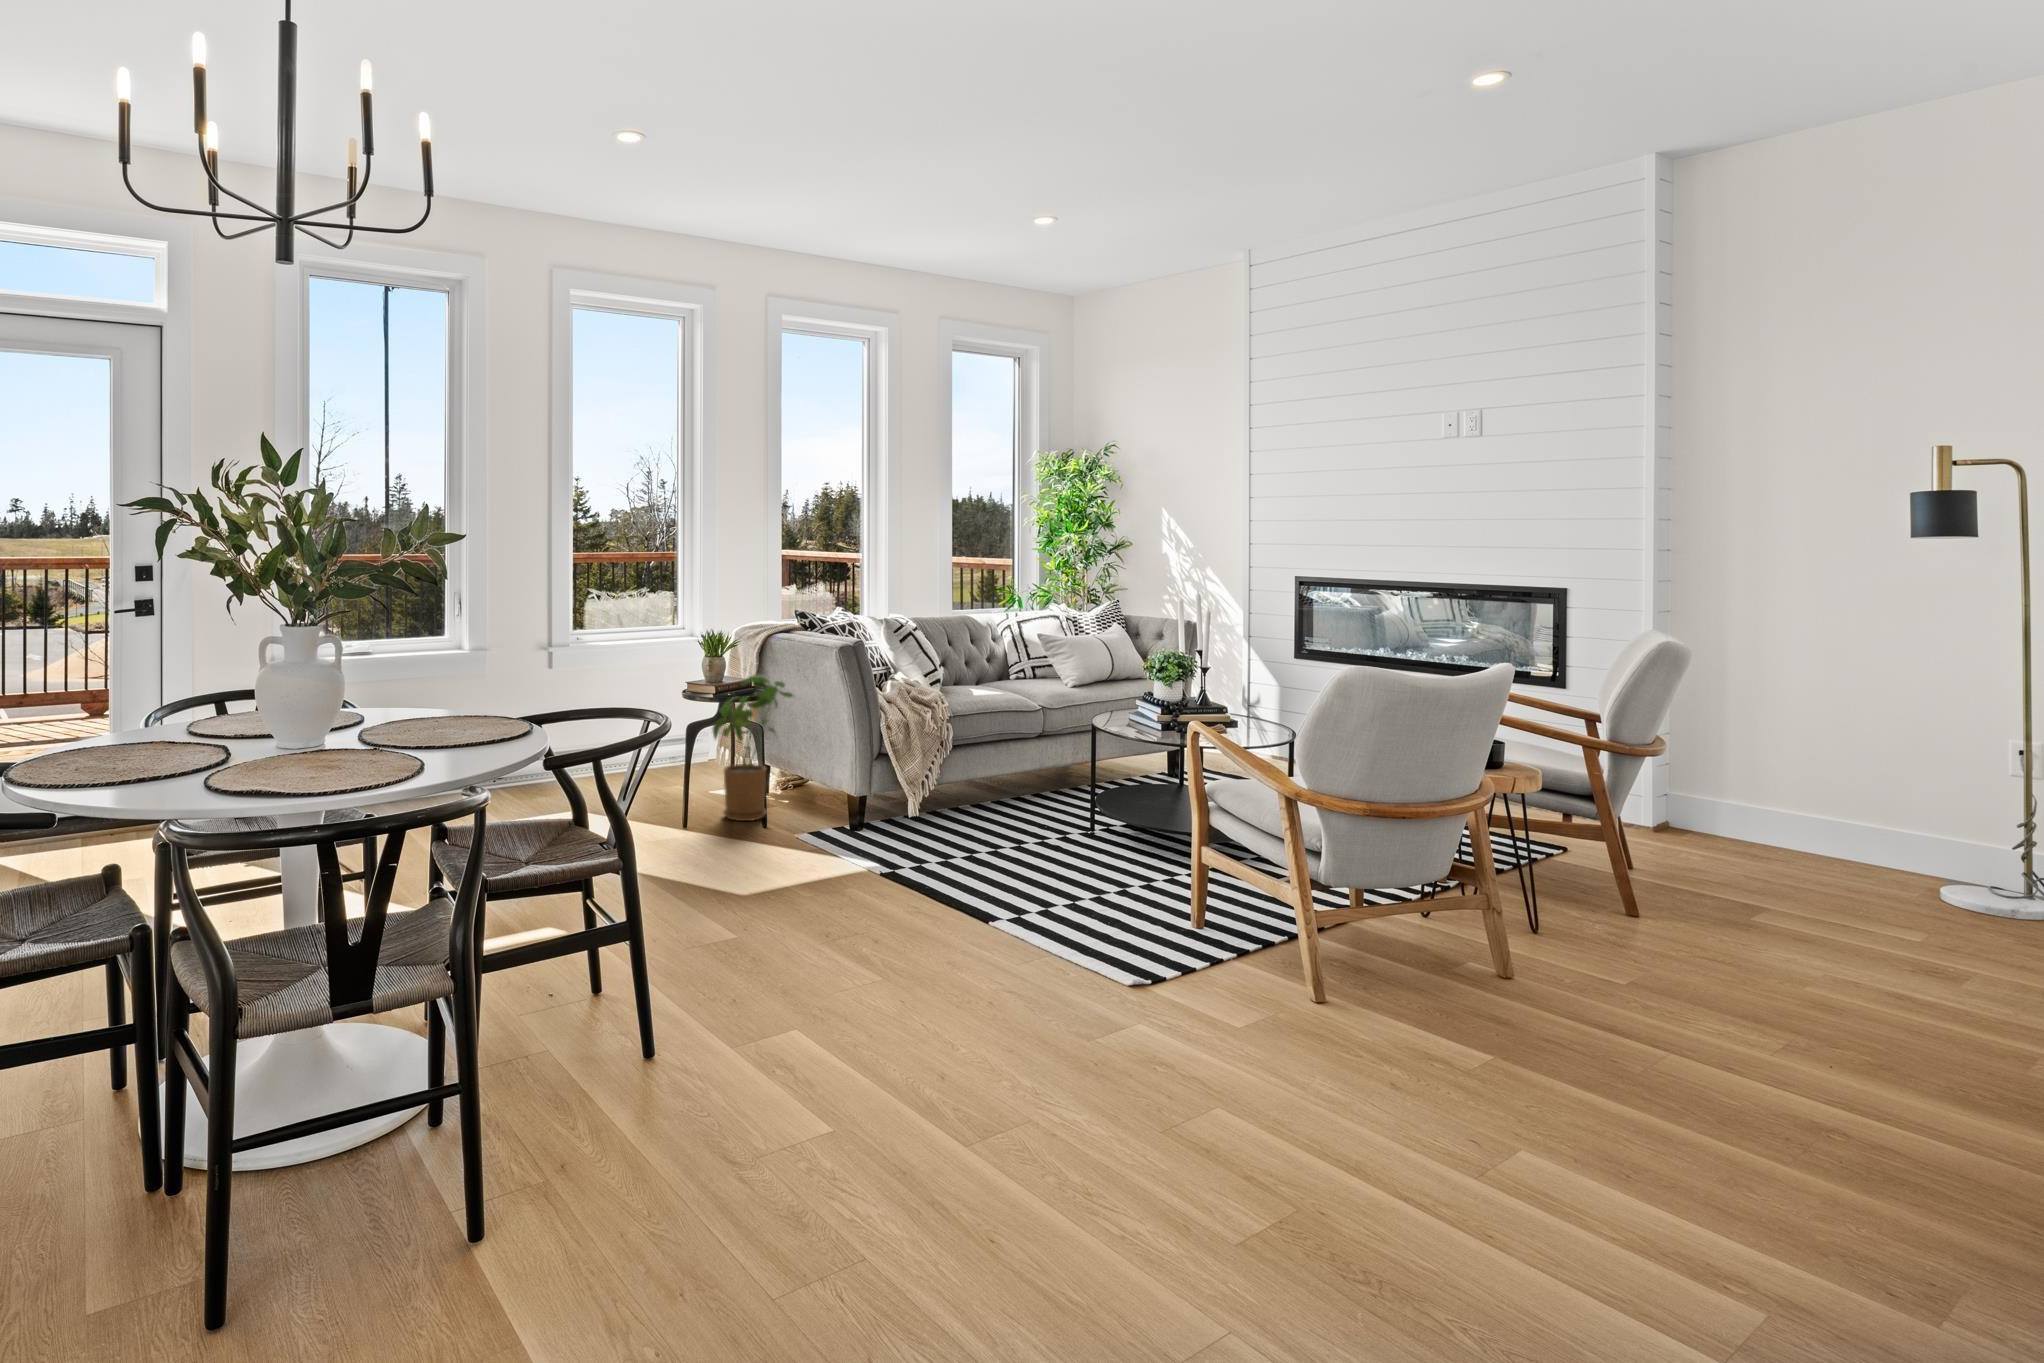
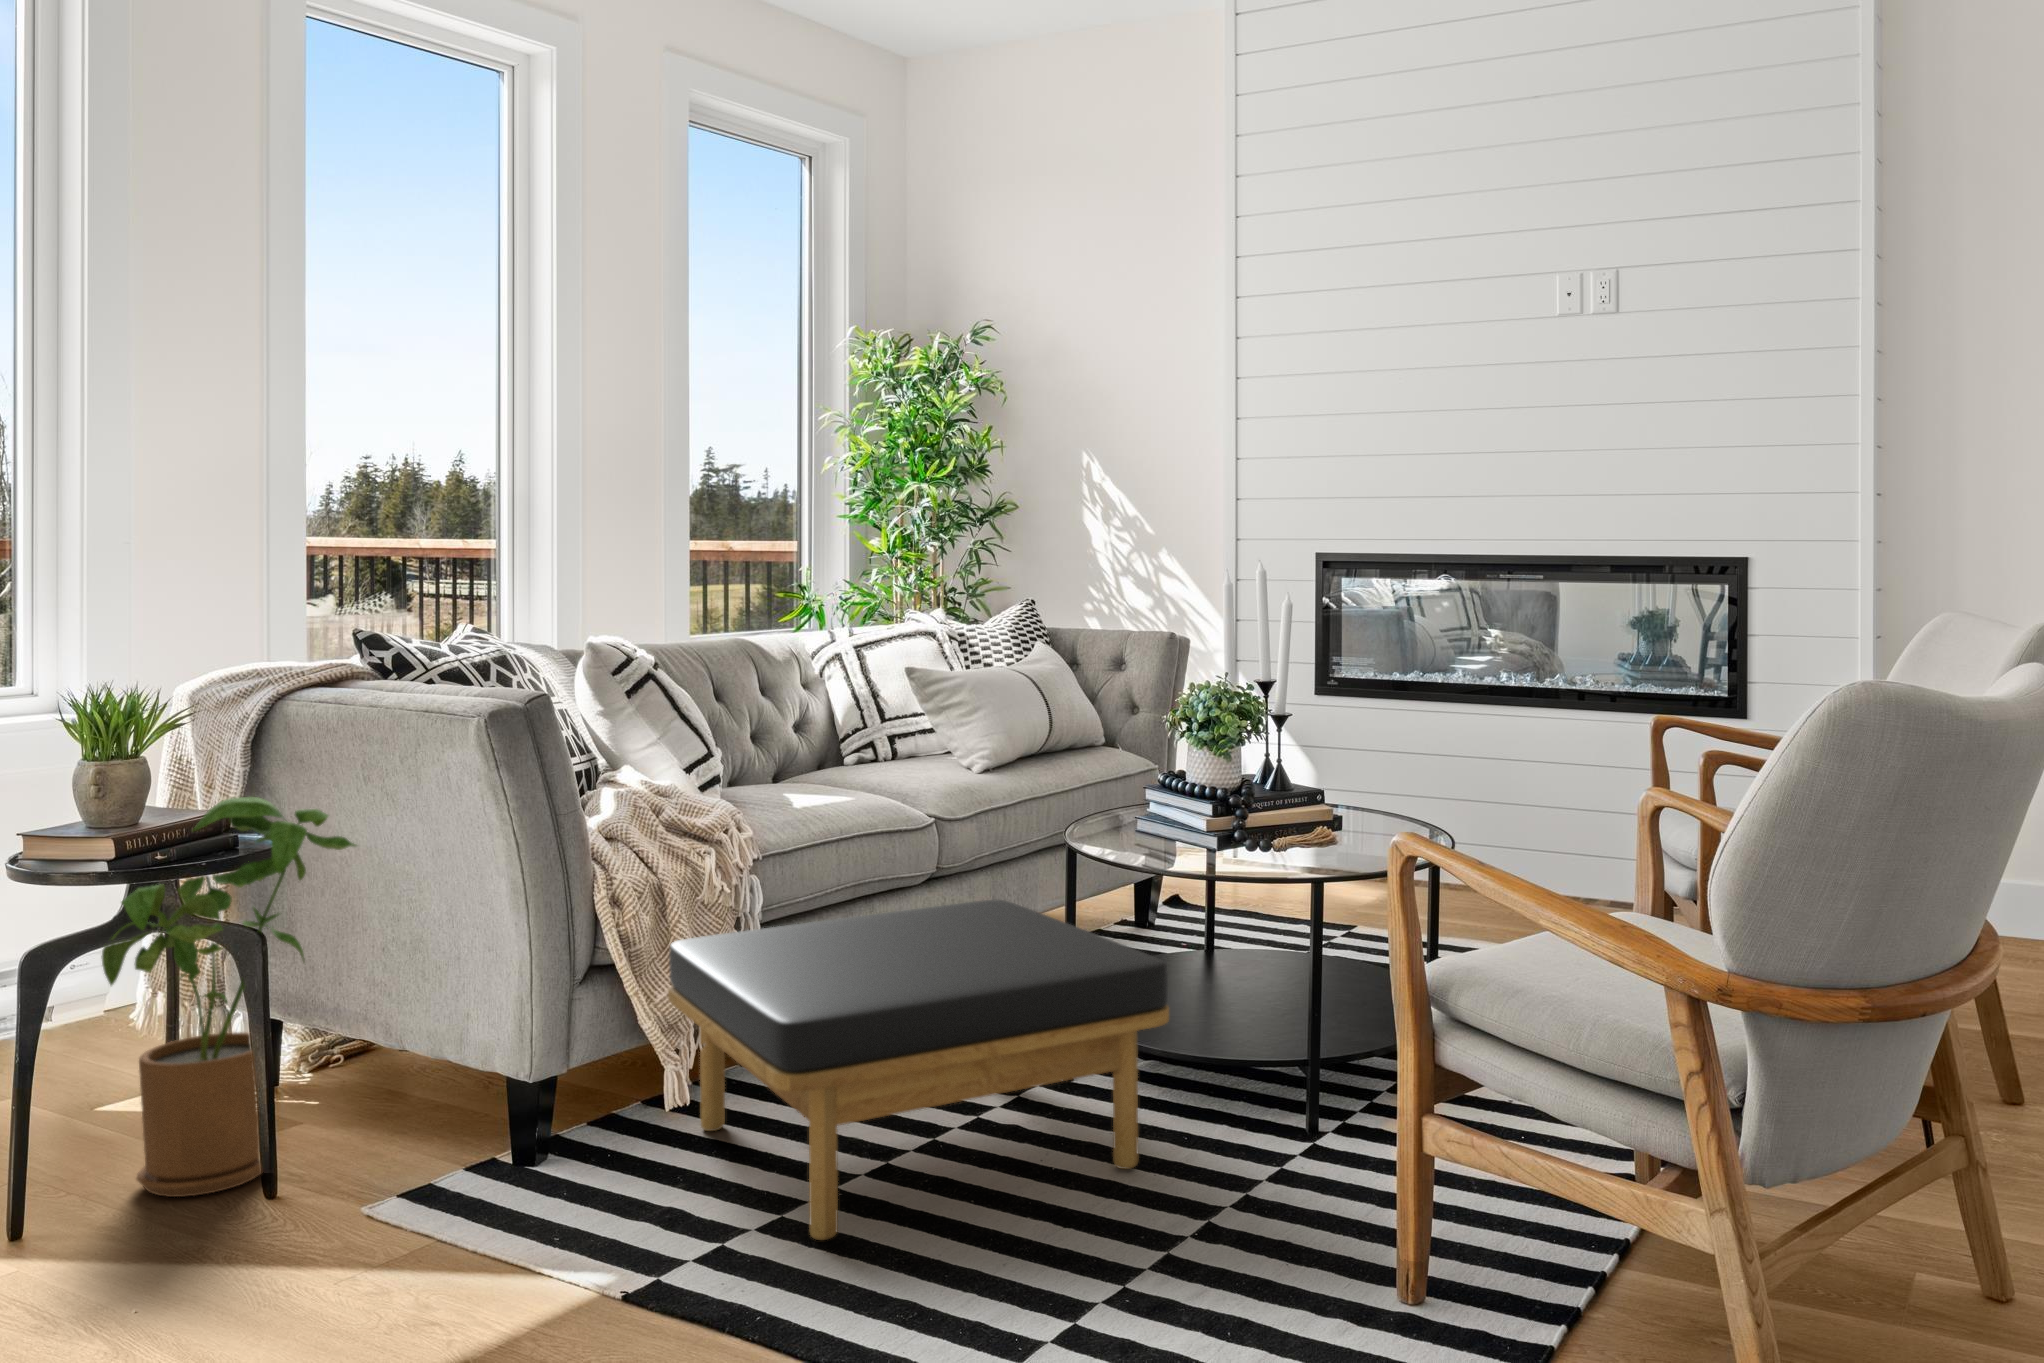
ottoman: none [910,744,1112,864] -> present [668,900,1169,1240]

